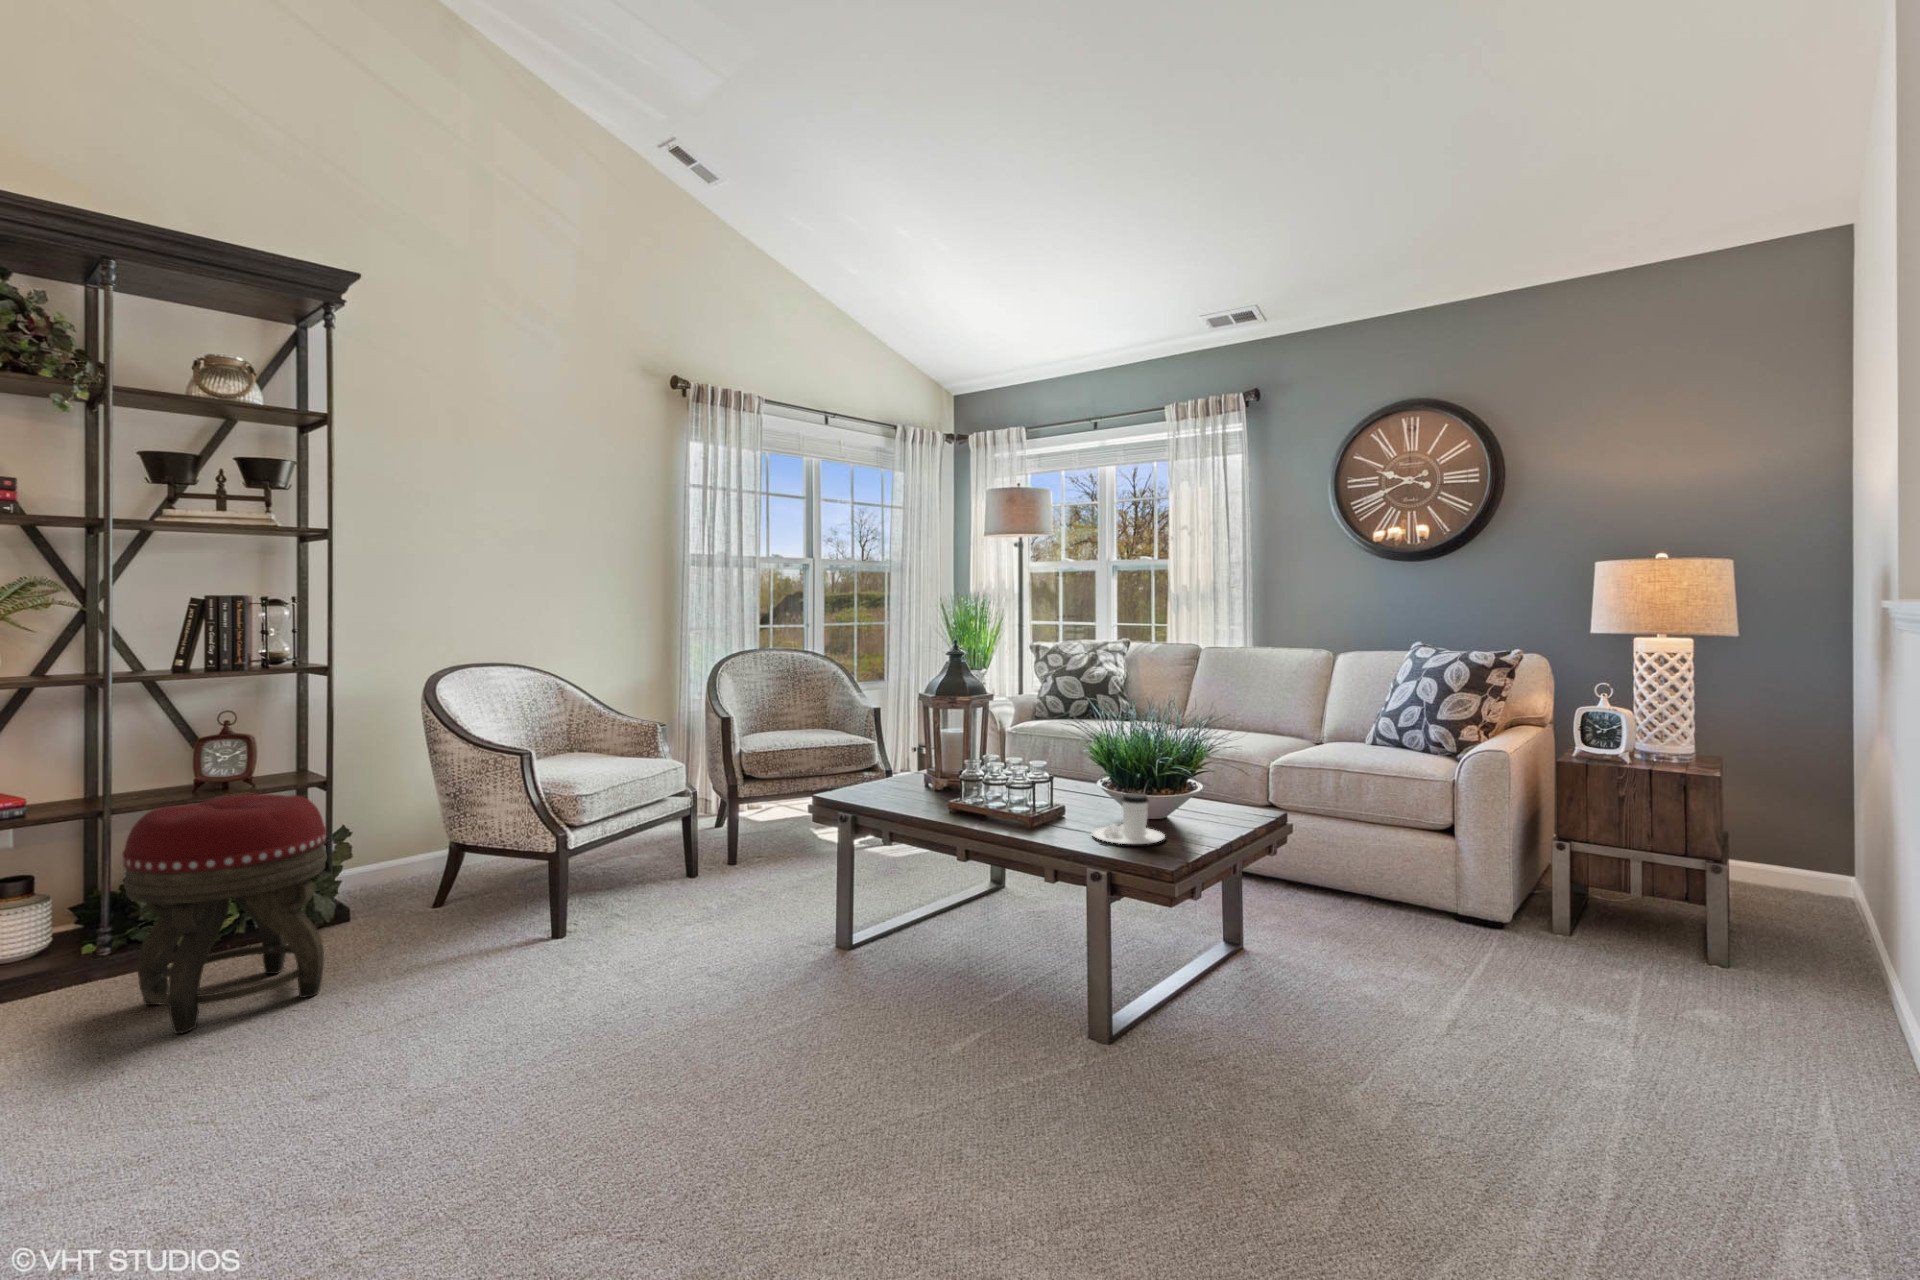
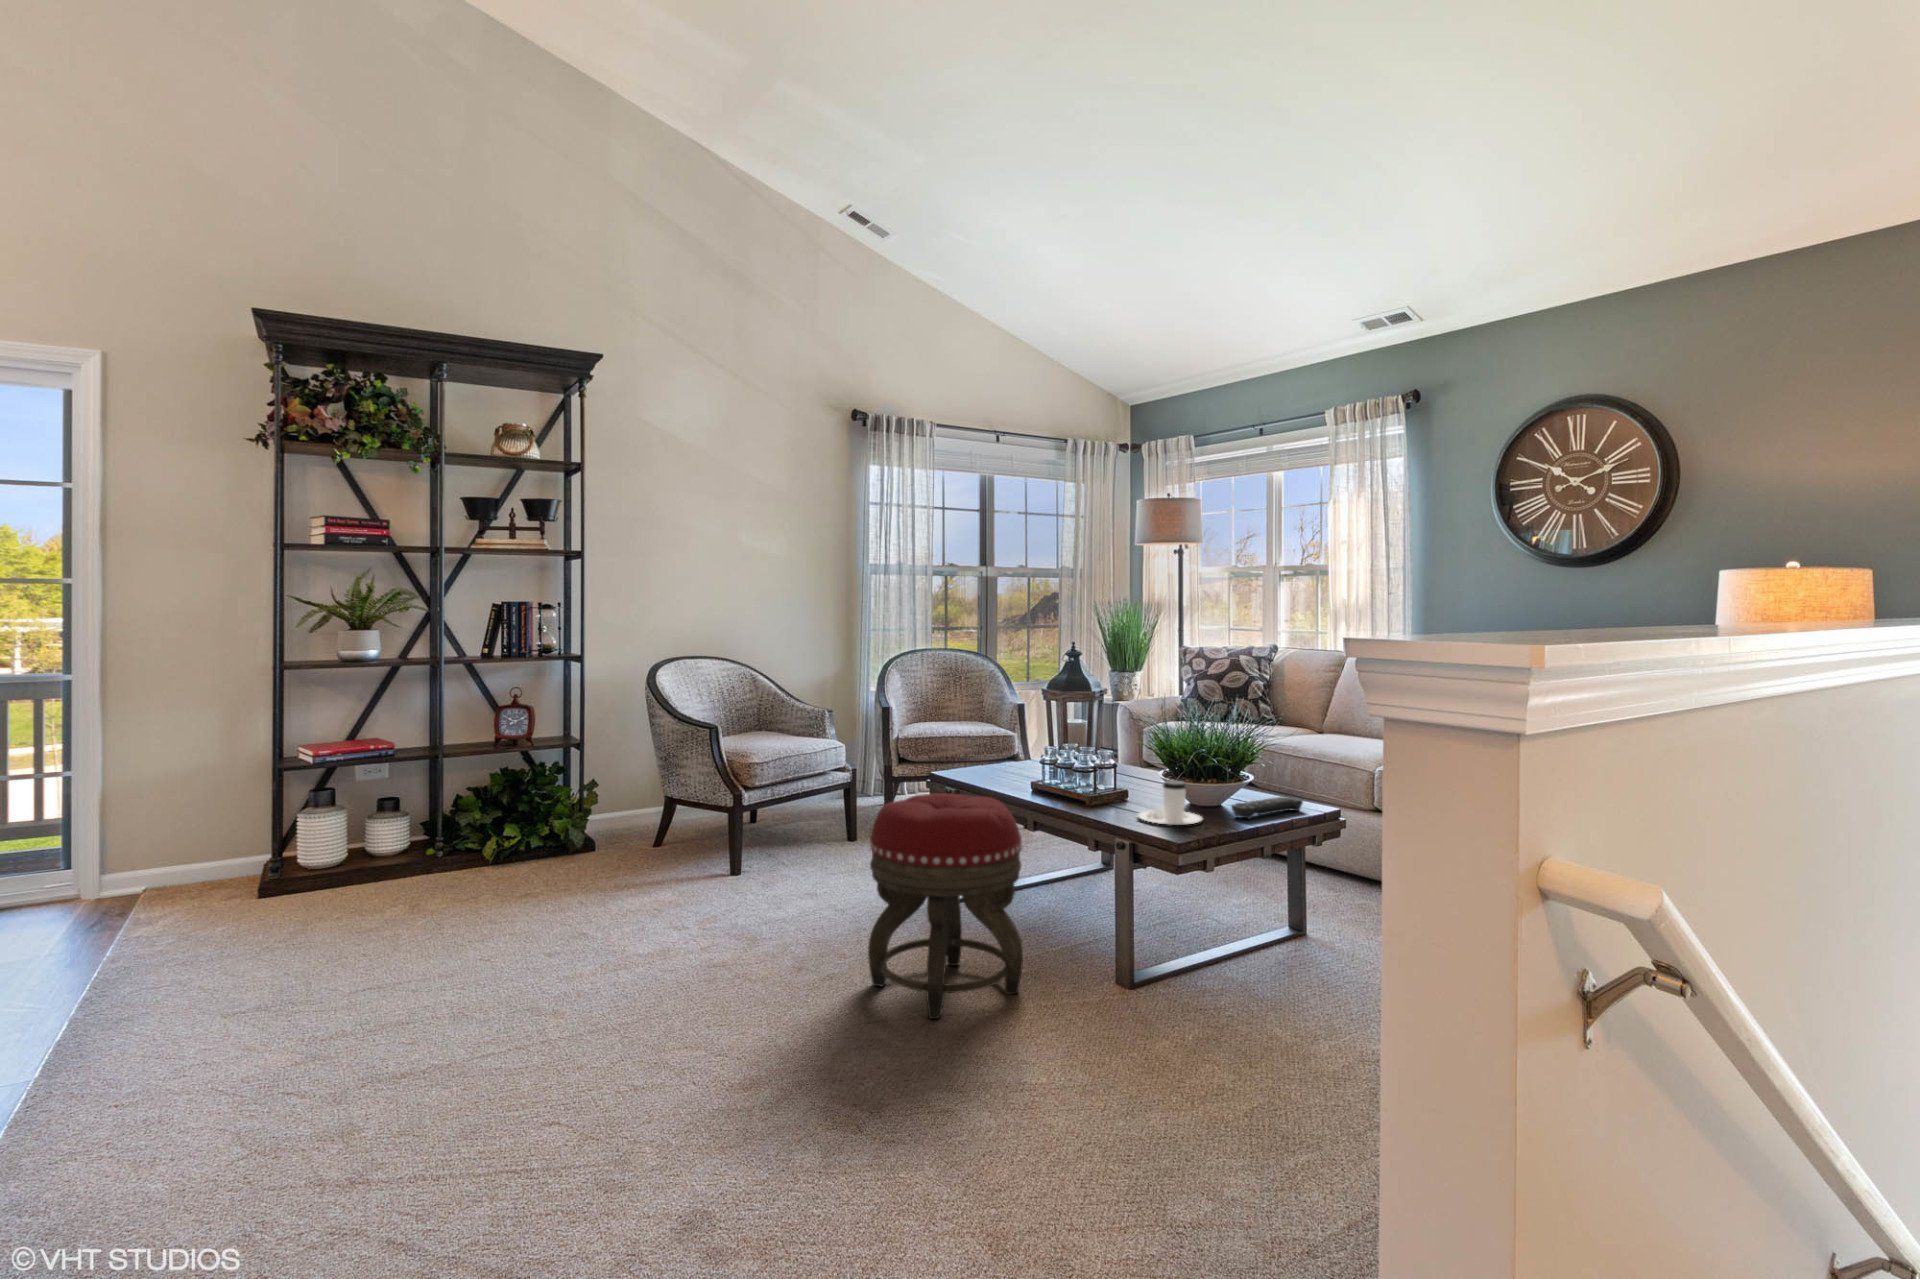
footstool: present [122,794,327,1034] -> present [868,793,1023,1019]
remote control: none [1188,802,1250,831] -> present [1231,797,1303,819]

